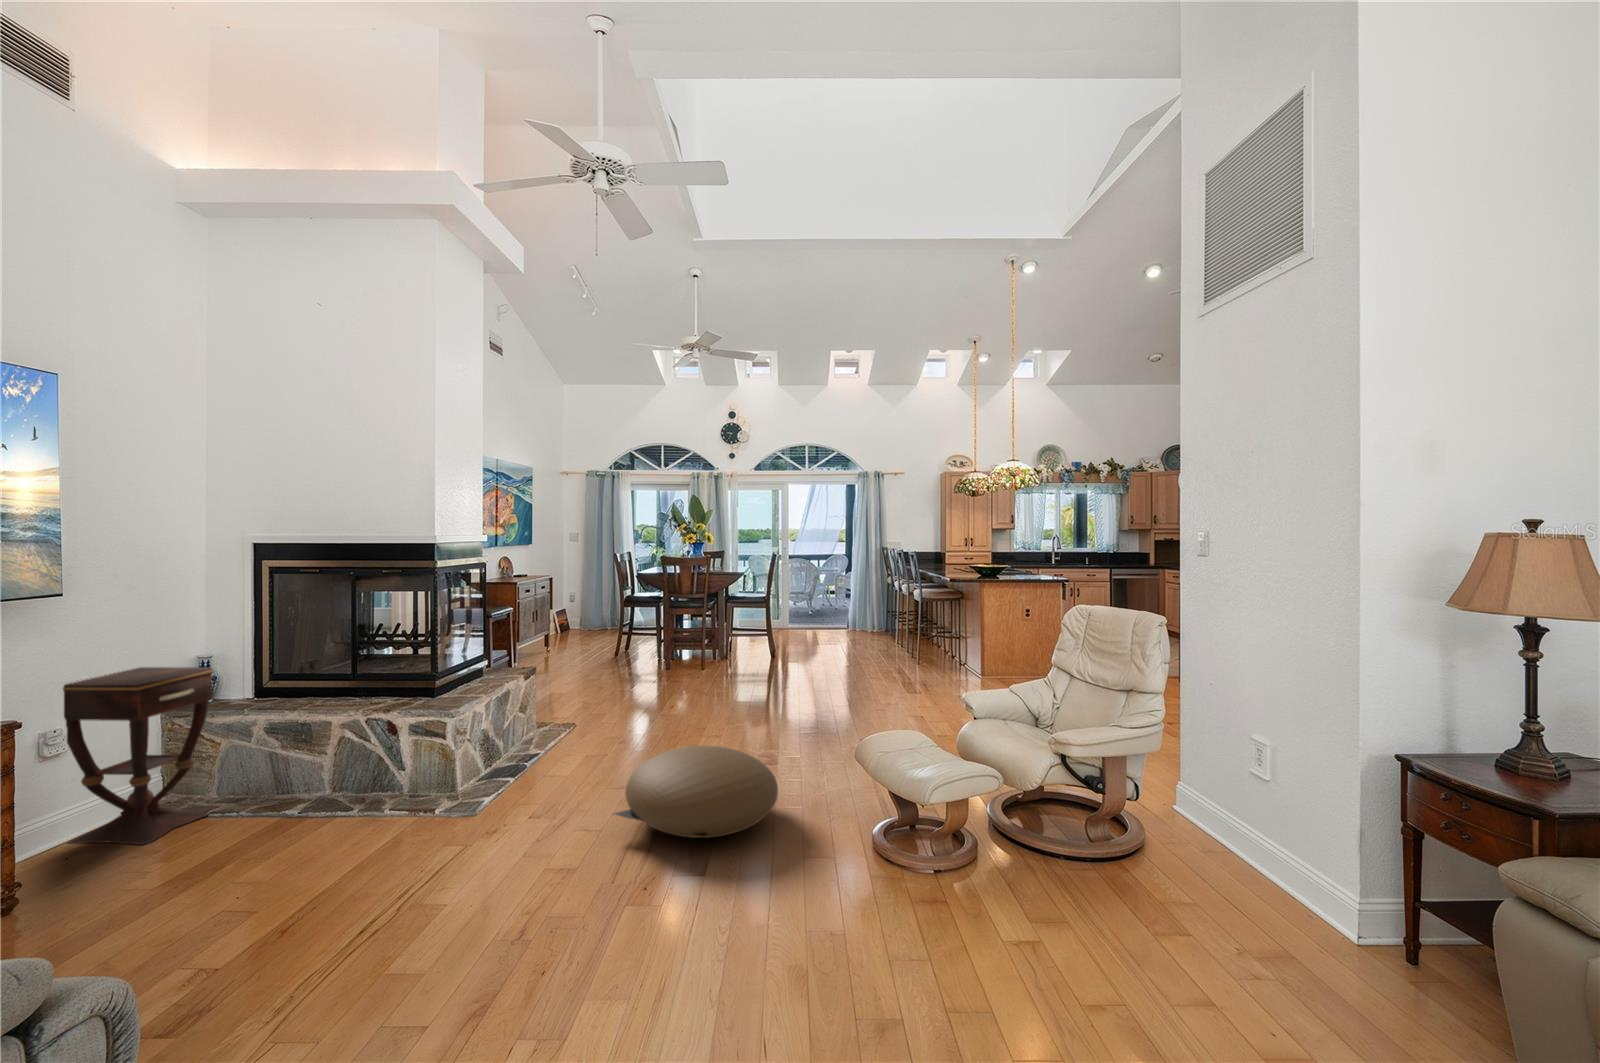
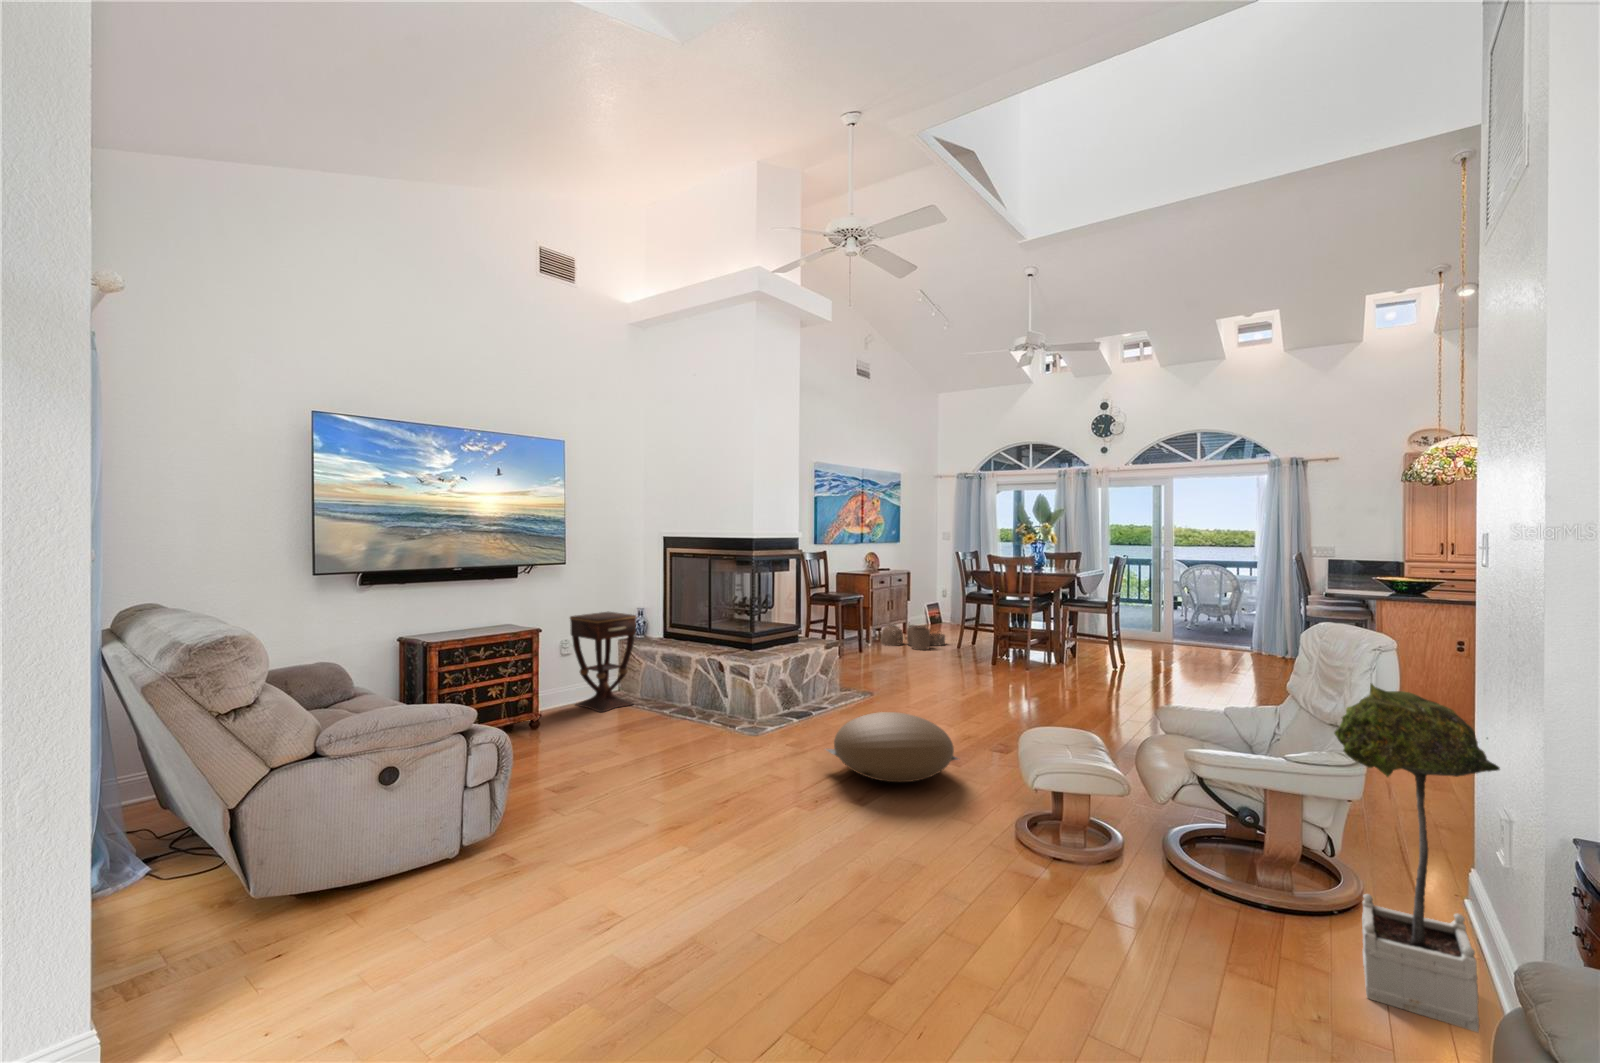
woven basket: none [527,634,601,665] -> present [881,624,945,650]
potted tree: none [1215,649,1344,924] -> present [1334,684,1500,1032]

